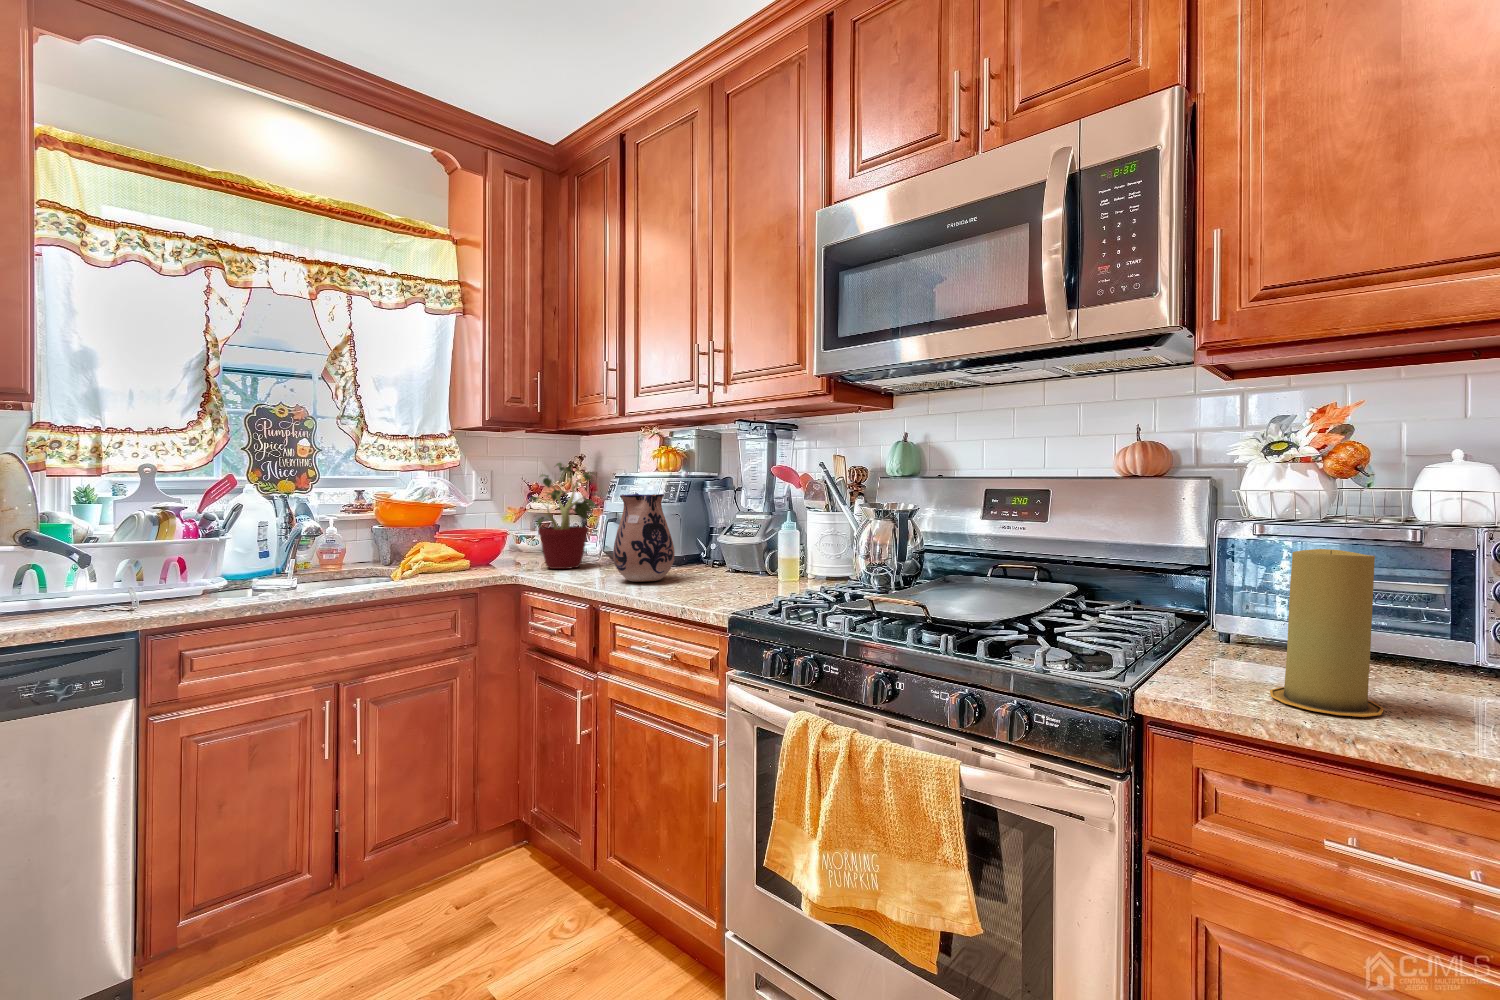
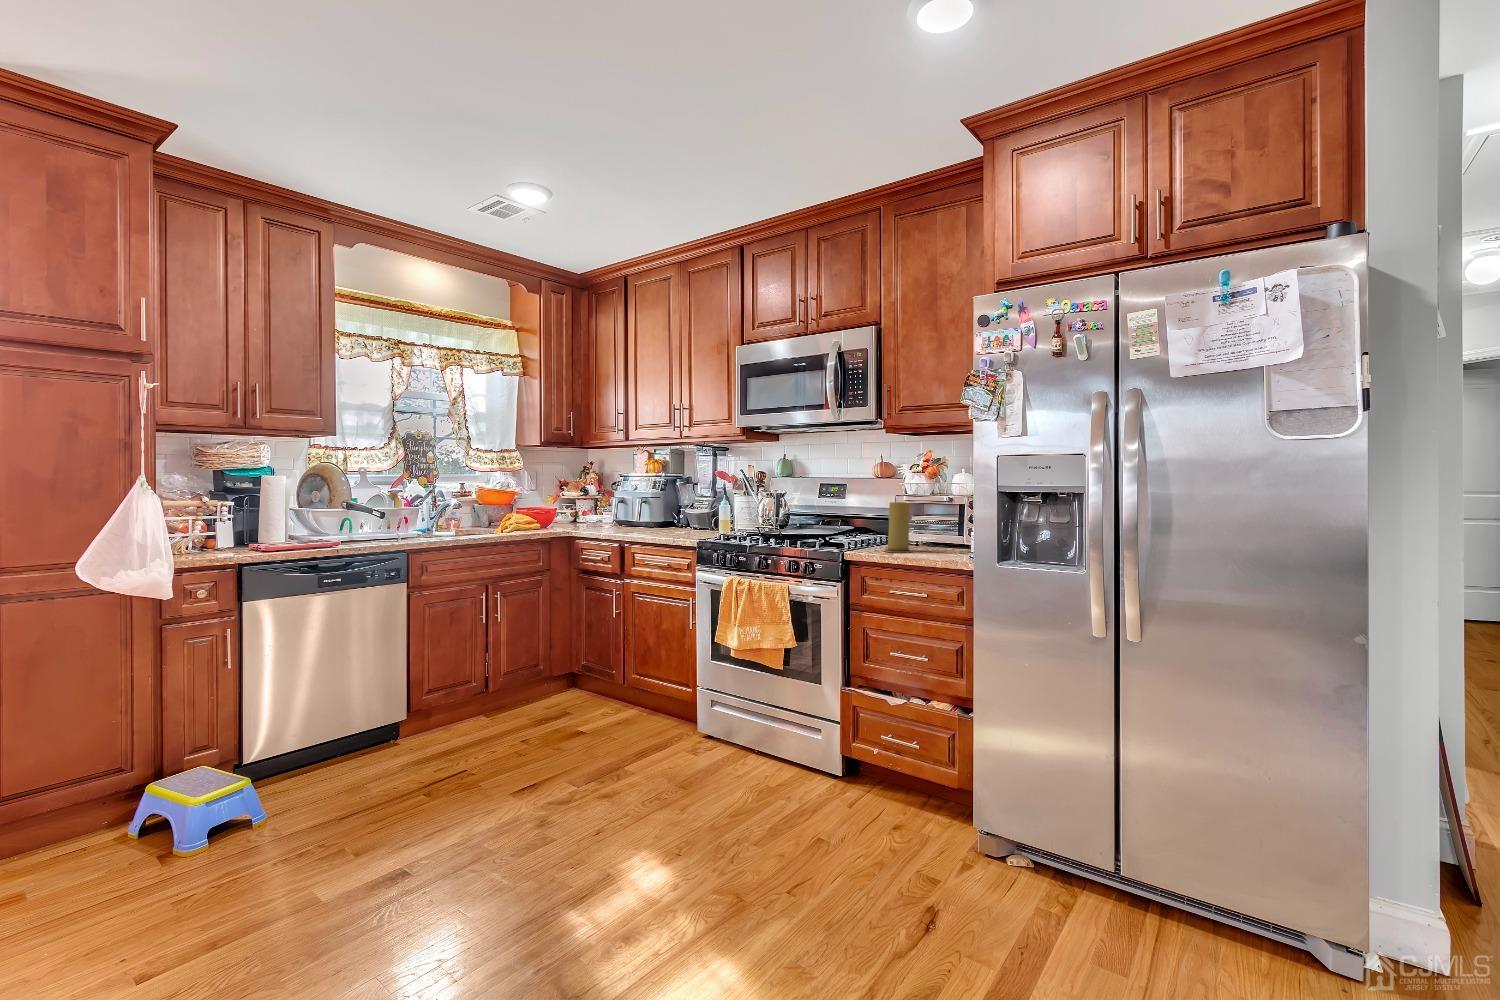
potted plant: present [531,463,597,569] -> none [577,468,616,528]
ceramic pitcher: present [613,494,675,582] -> none [631,486,664,532]

